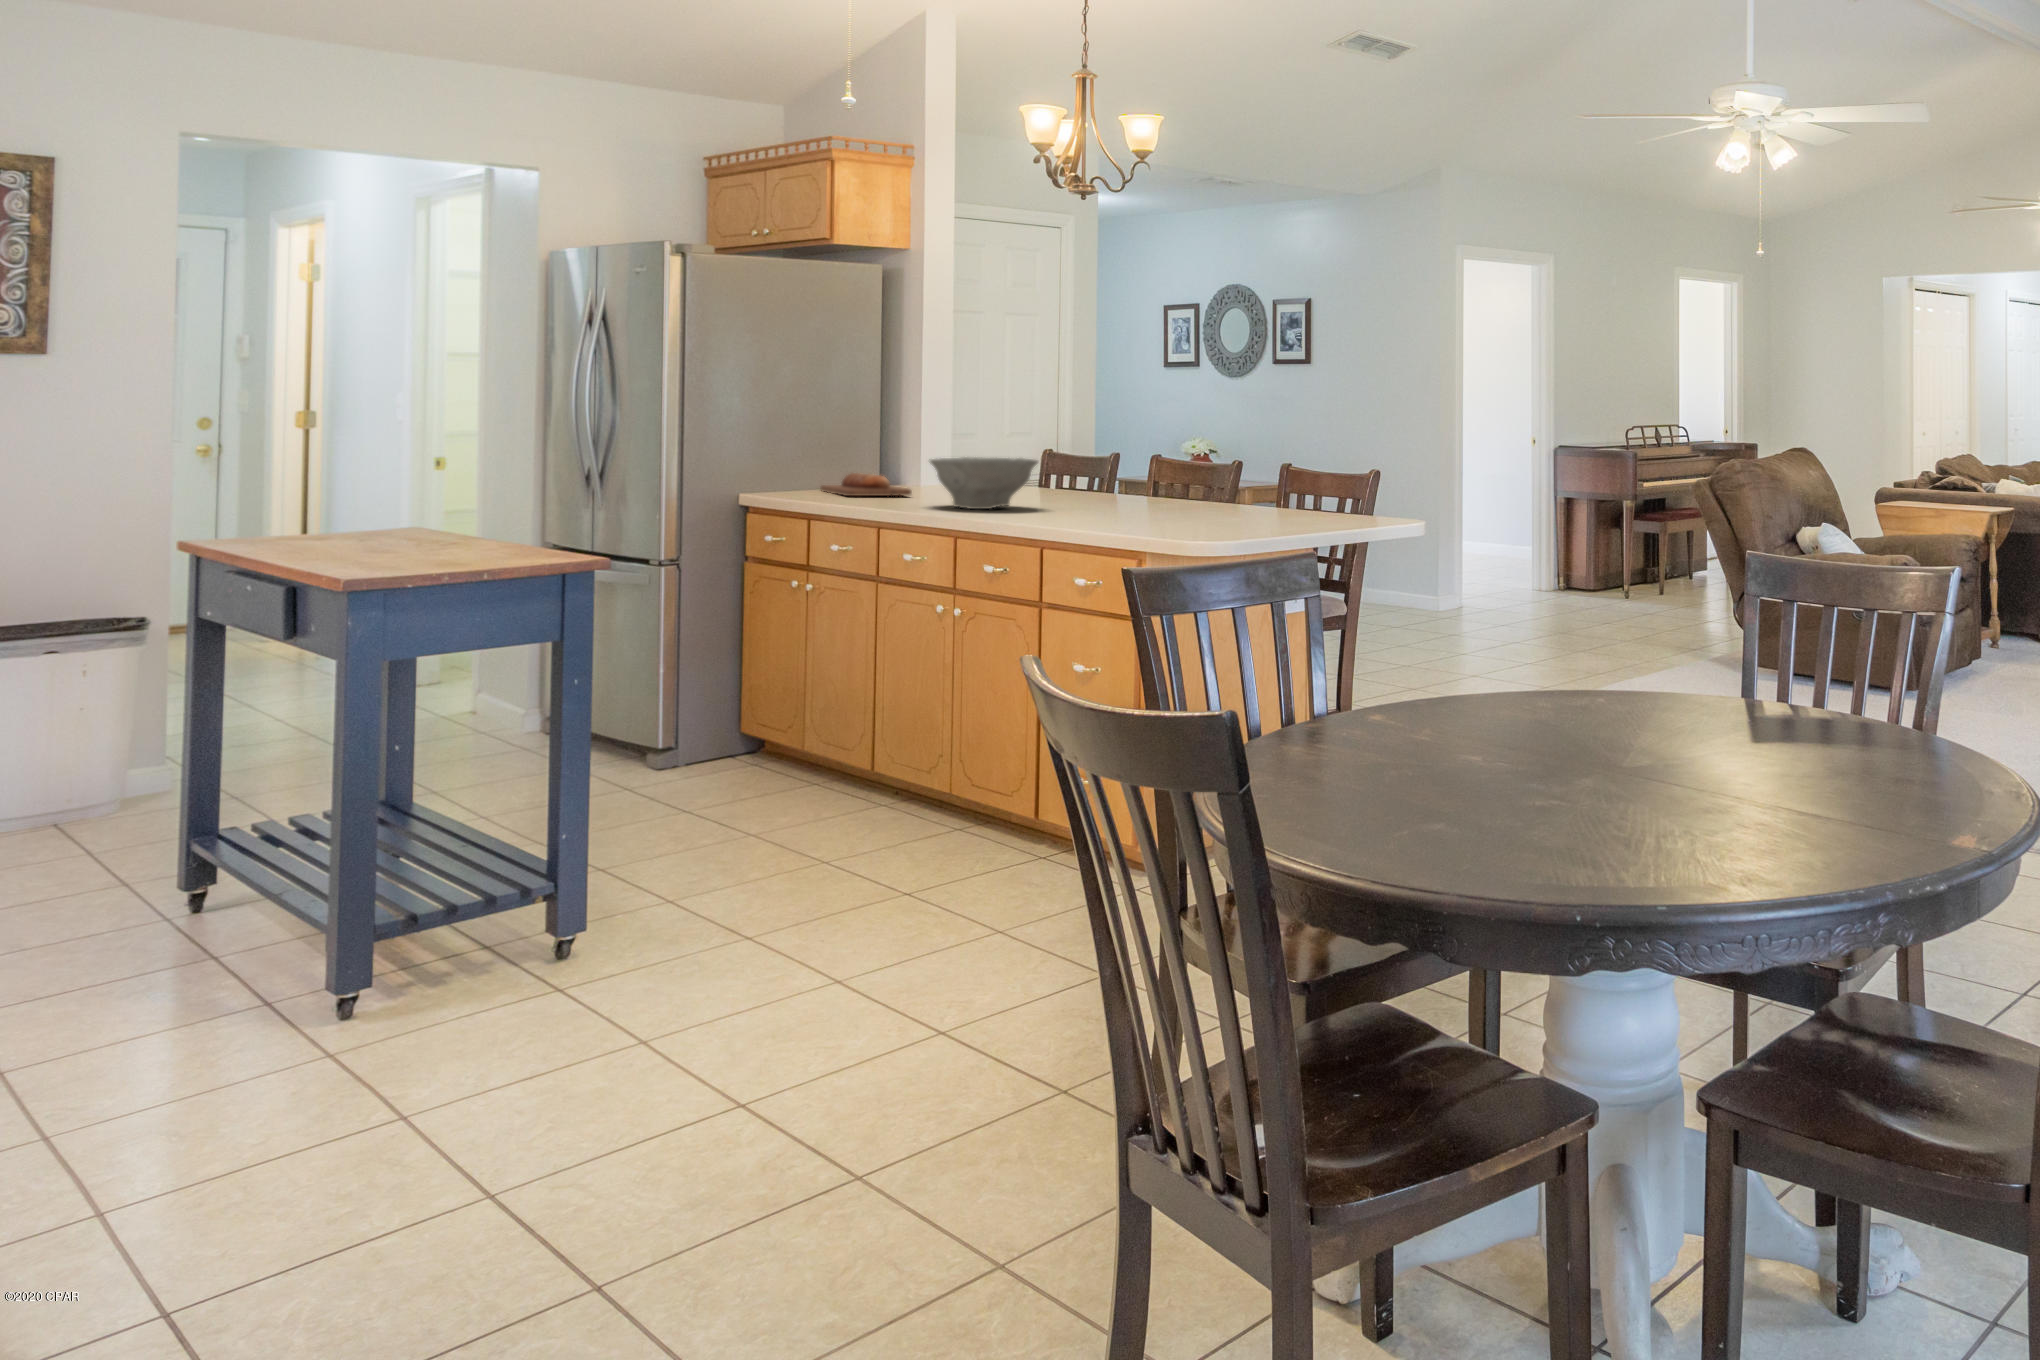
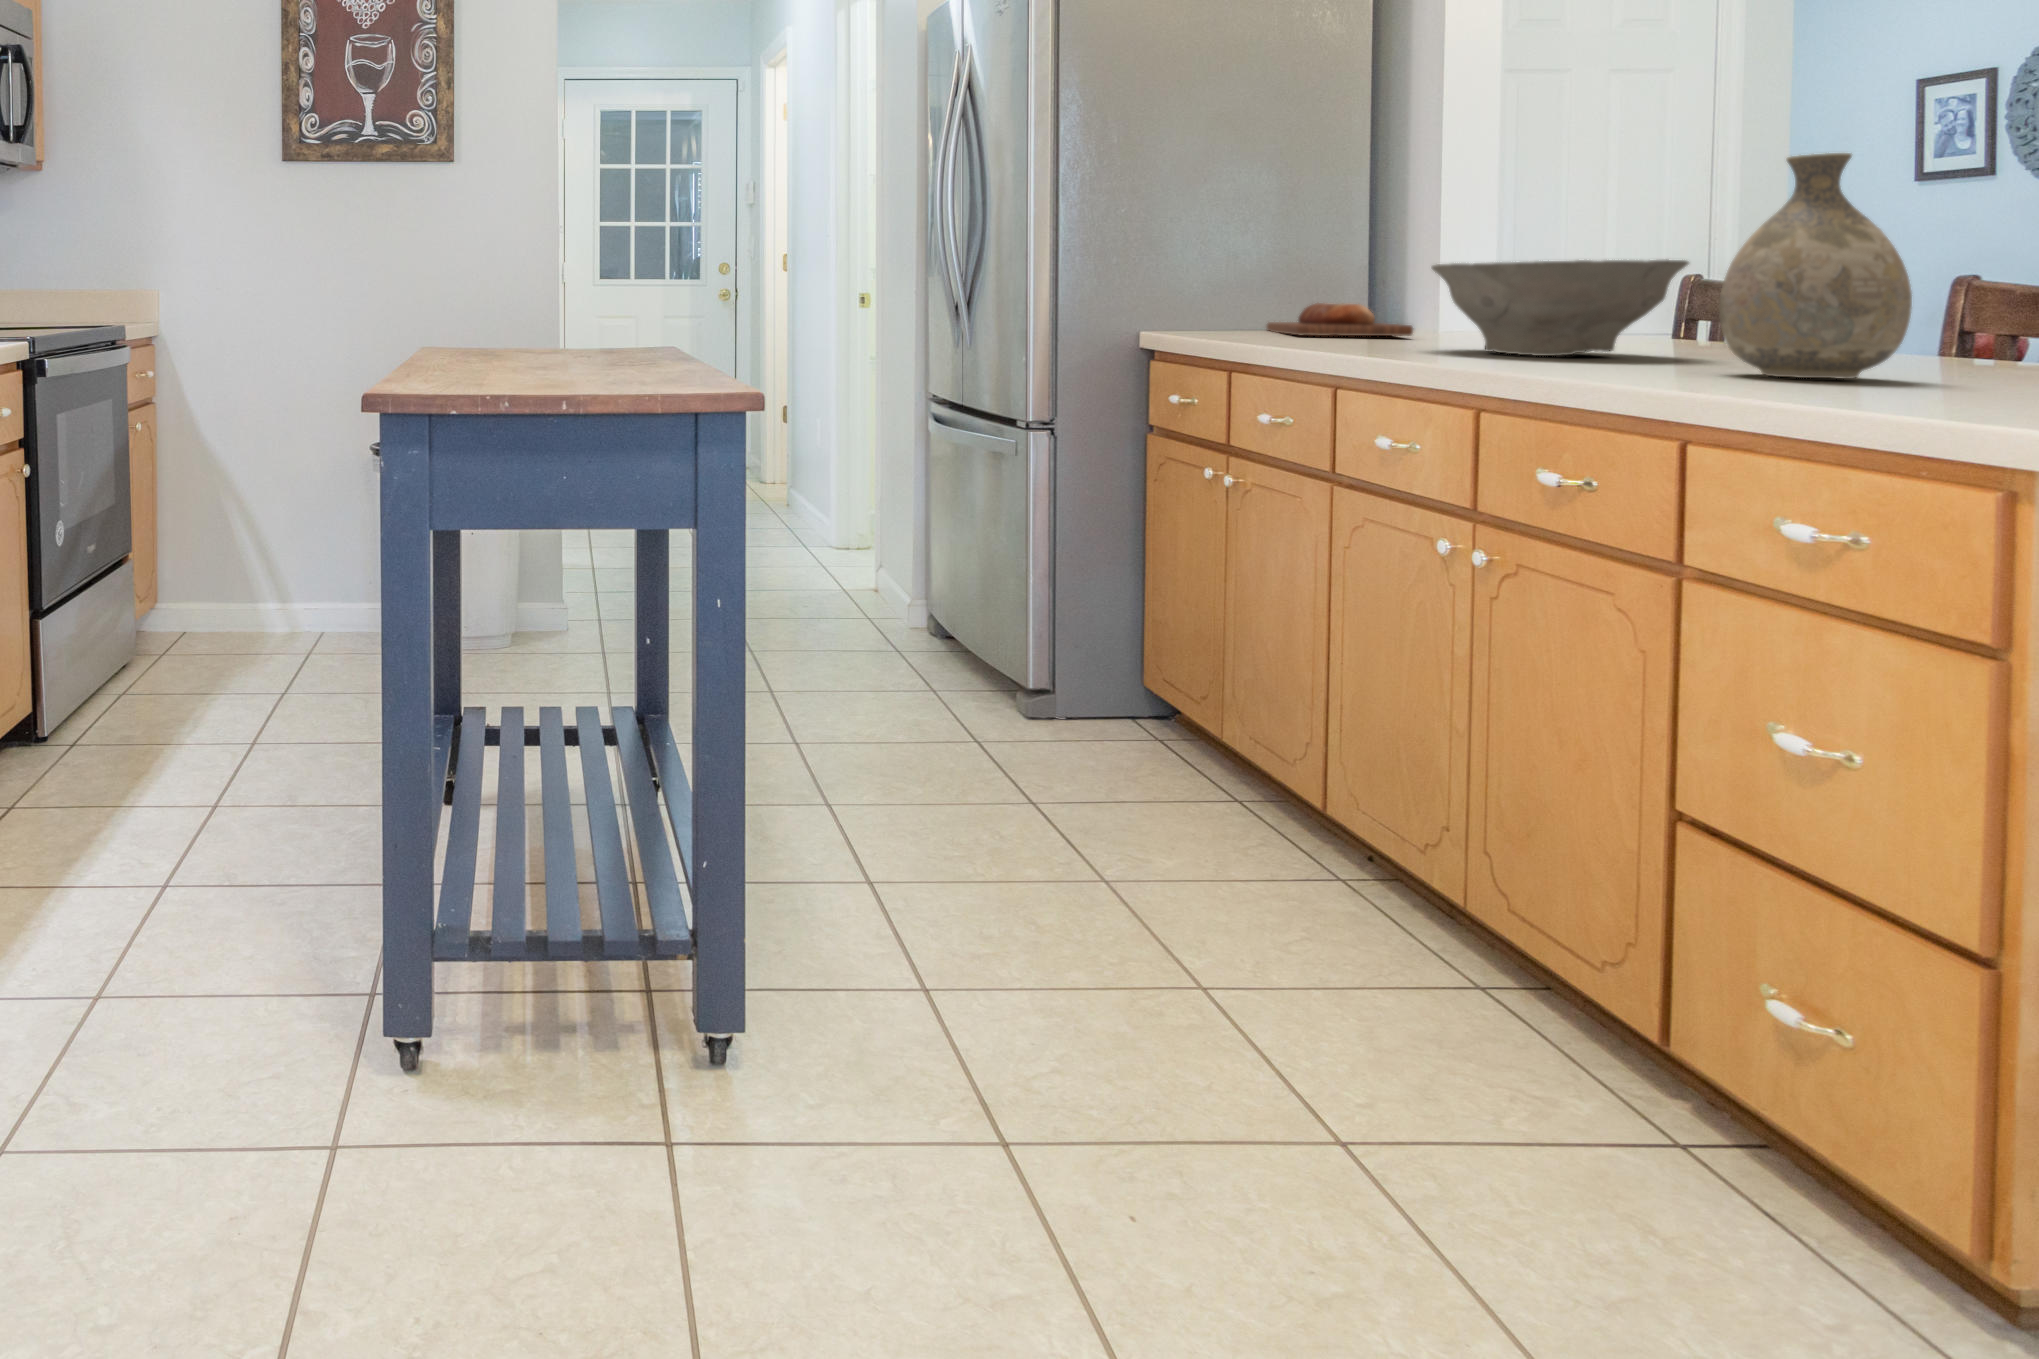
vase: none [1048,422,1109,519] -> present [1719,153,1912,379]

